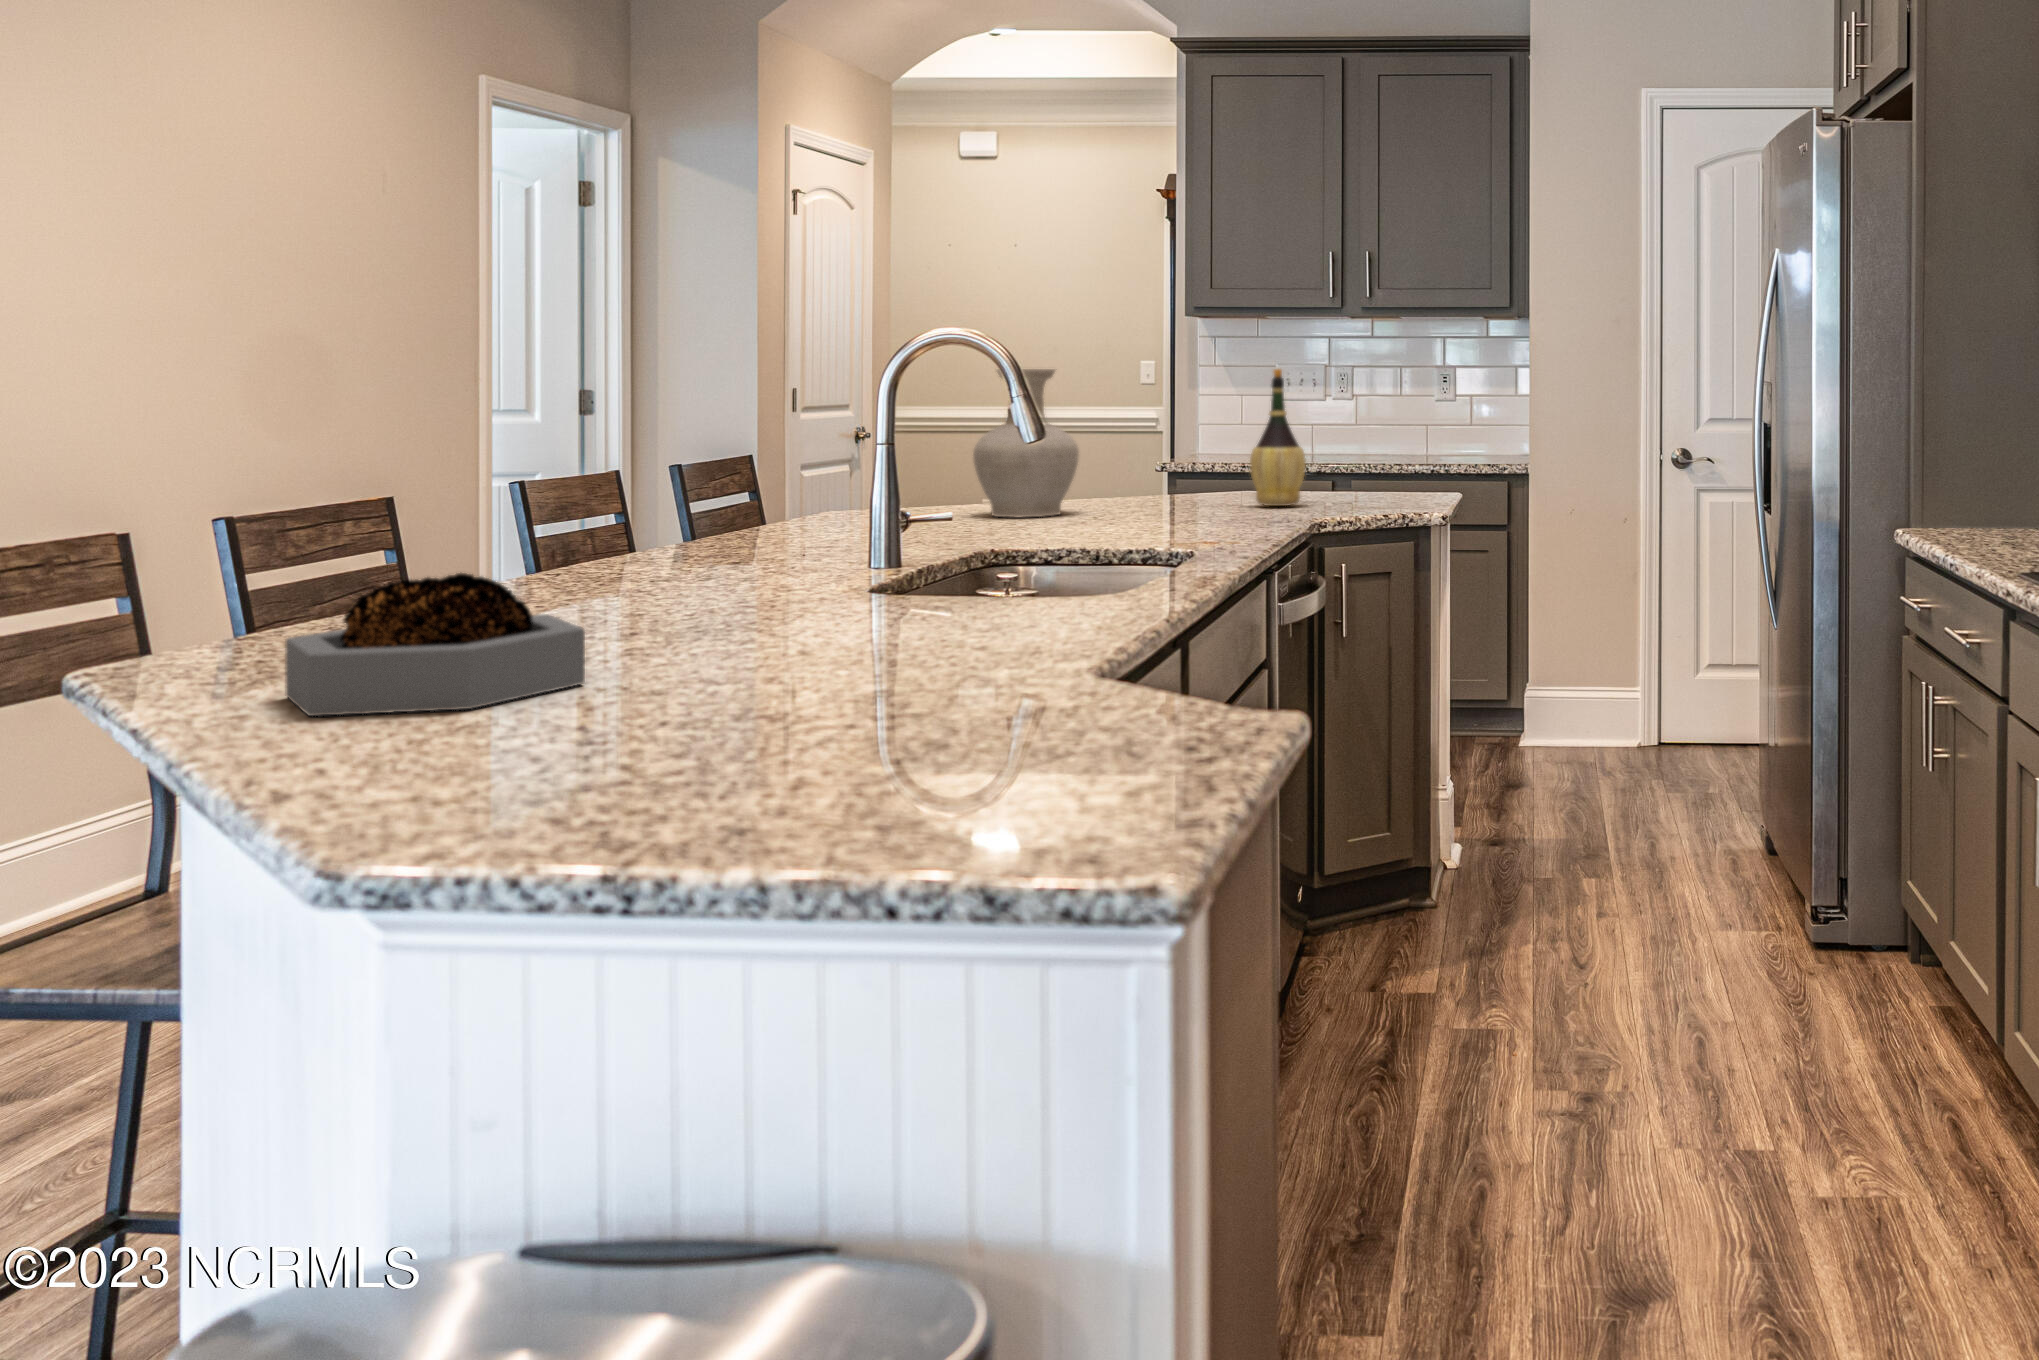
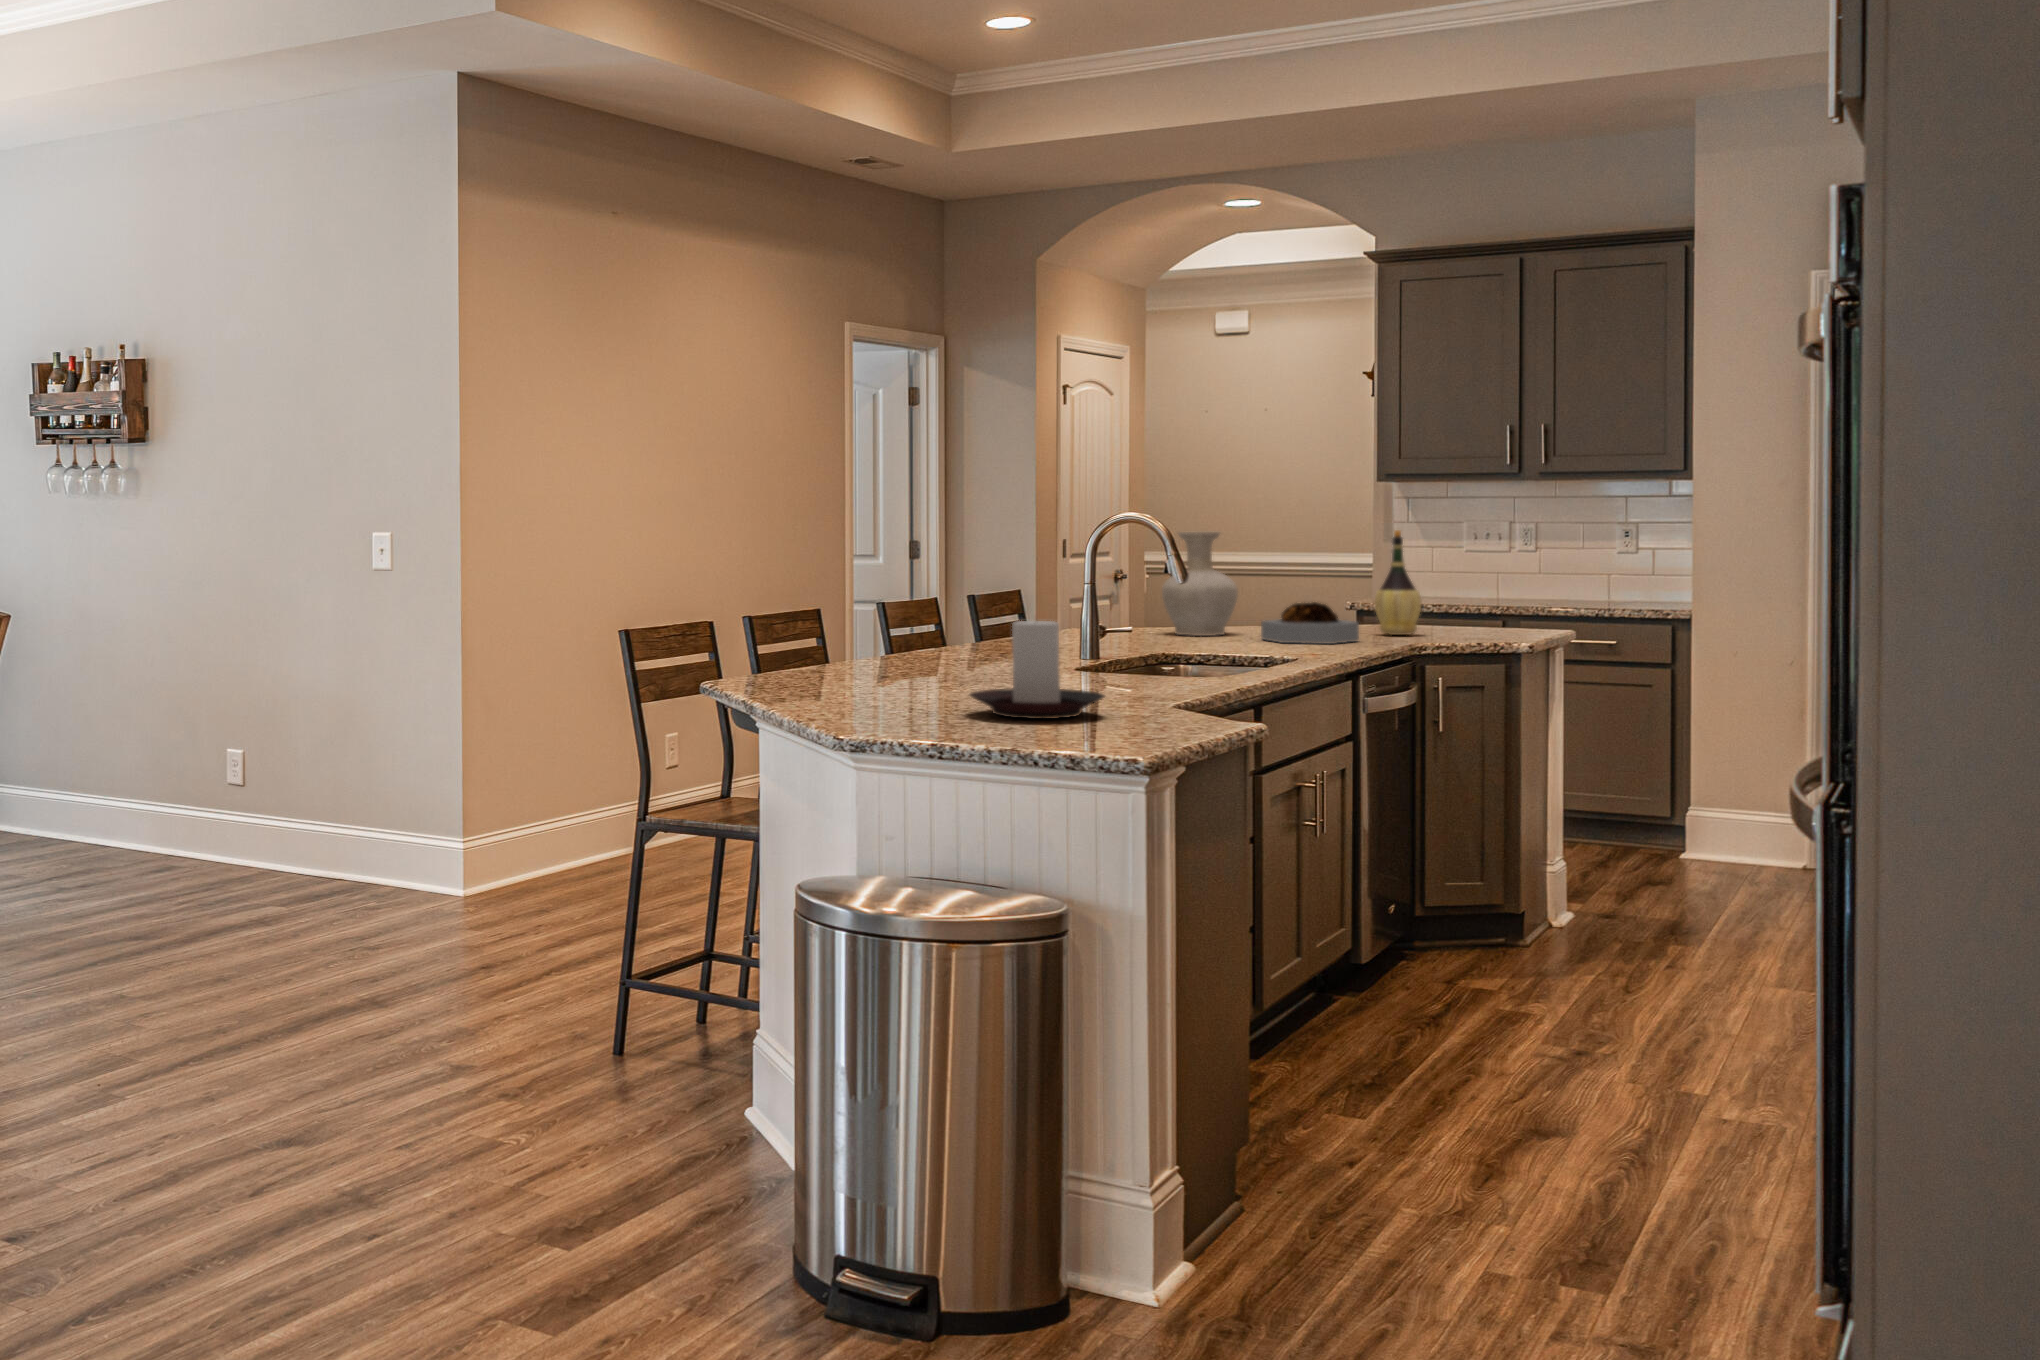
candle holder: none [671,501,996,745] -> present [970,621,1105,719]
decorative bowl: present [285,573,585,716] -> present [1261,602,1359,644]

